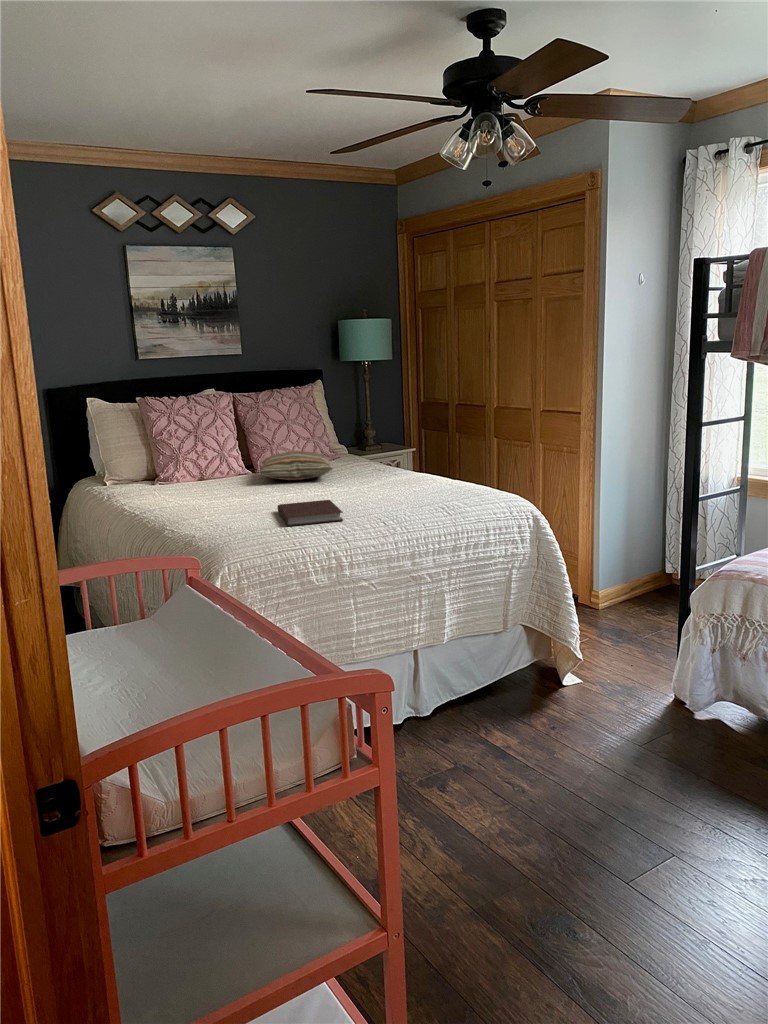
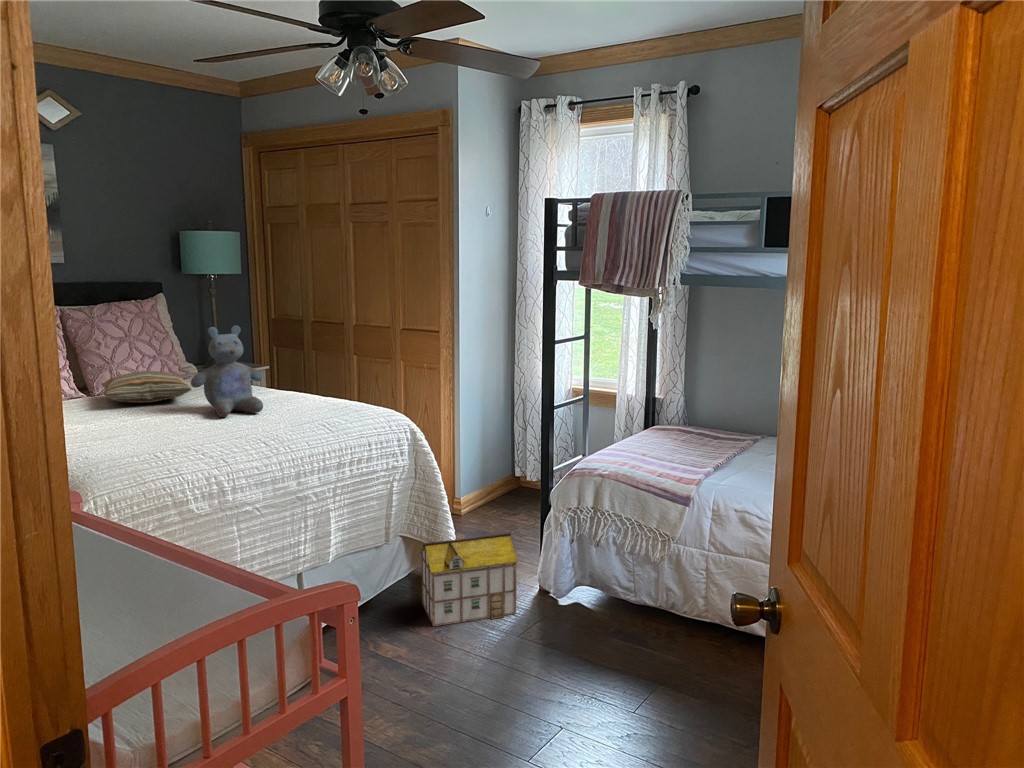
stuffed bear: none [328,408,394,495] -> present [191,326,263,417]
notebook: present [278,500,343,526] -> none [139,422,221,452]
toy house: none [538,634,645,724] -> present [420,533,518,627]

